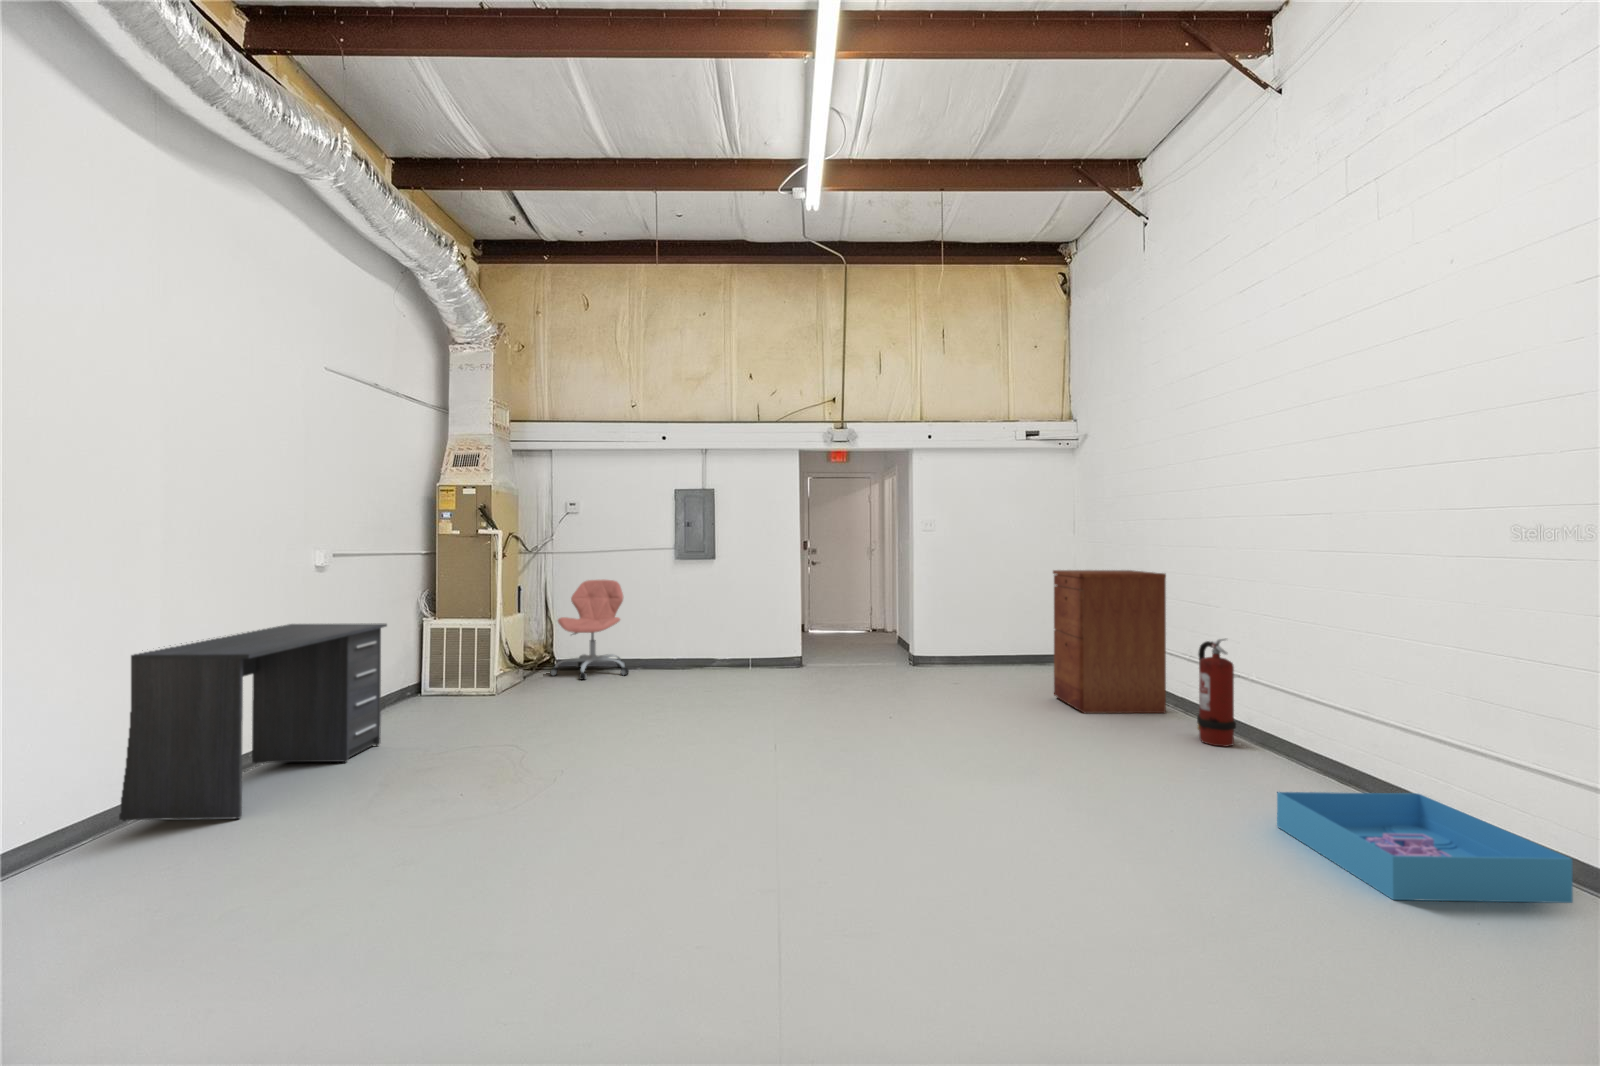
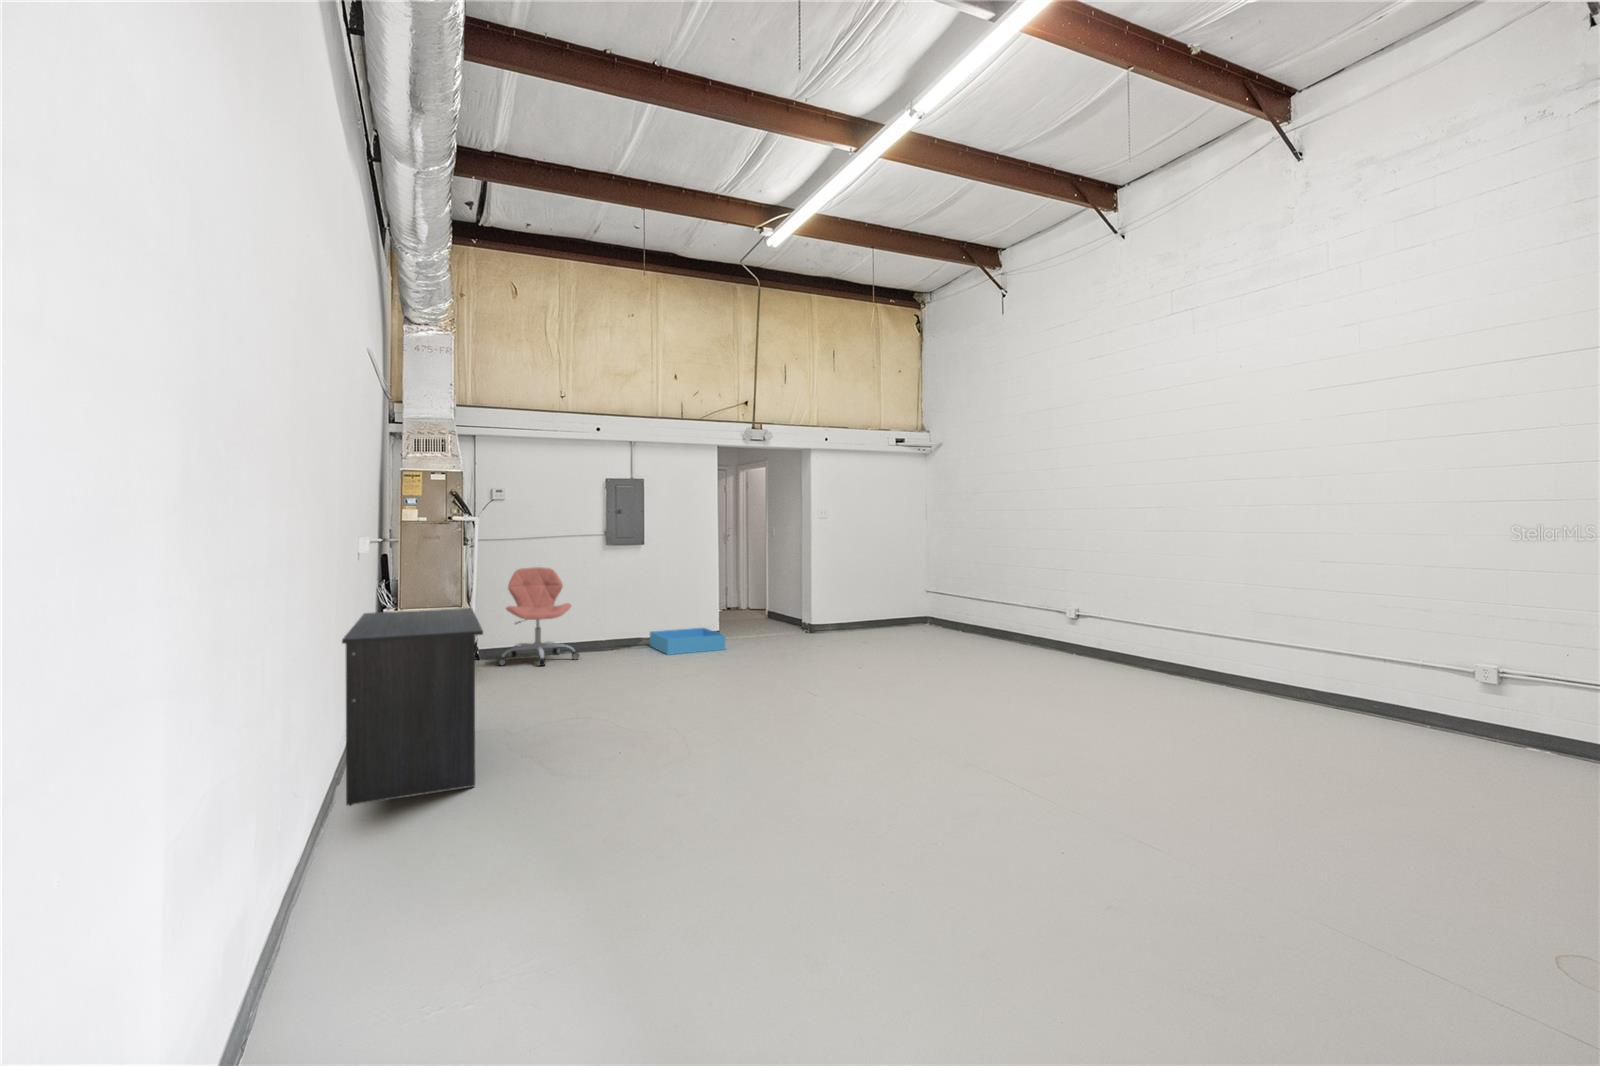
filing cabinet: present [1053,570,1166,713] -> none [947,549,1027,653]
fire extinguisher: present [1197,639,1236,747] -> none [1061,590,1088,662]
storage bin: present [1277,792,1573,903] -> present [650,628,725,655]

